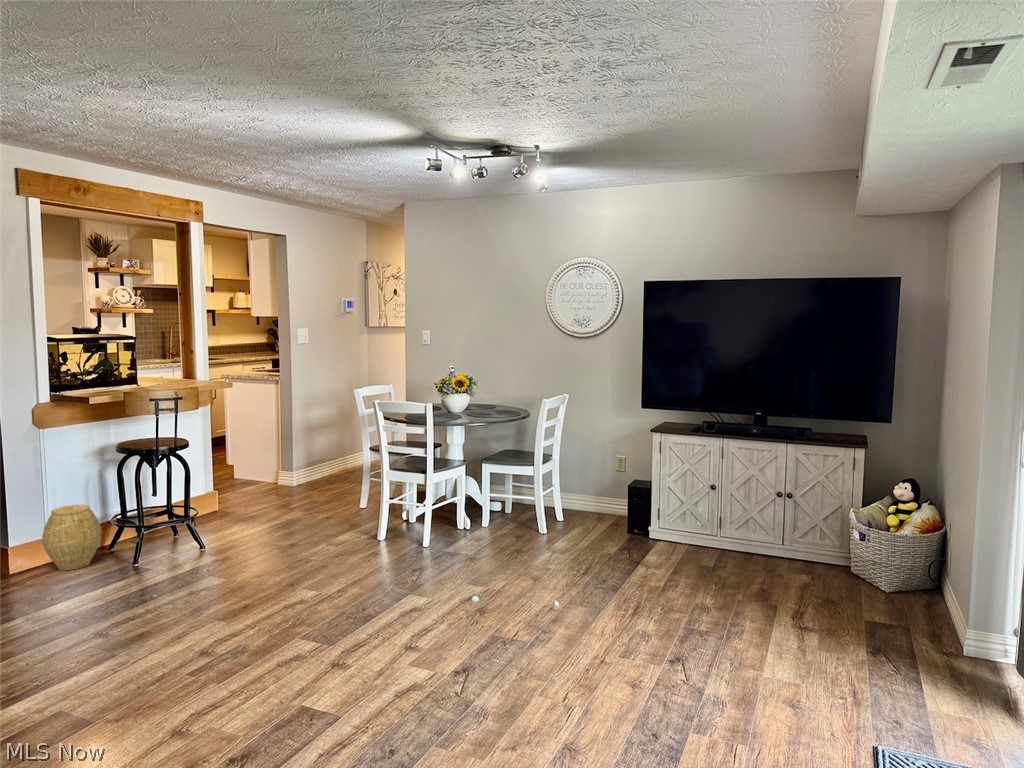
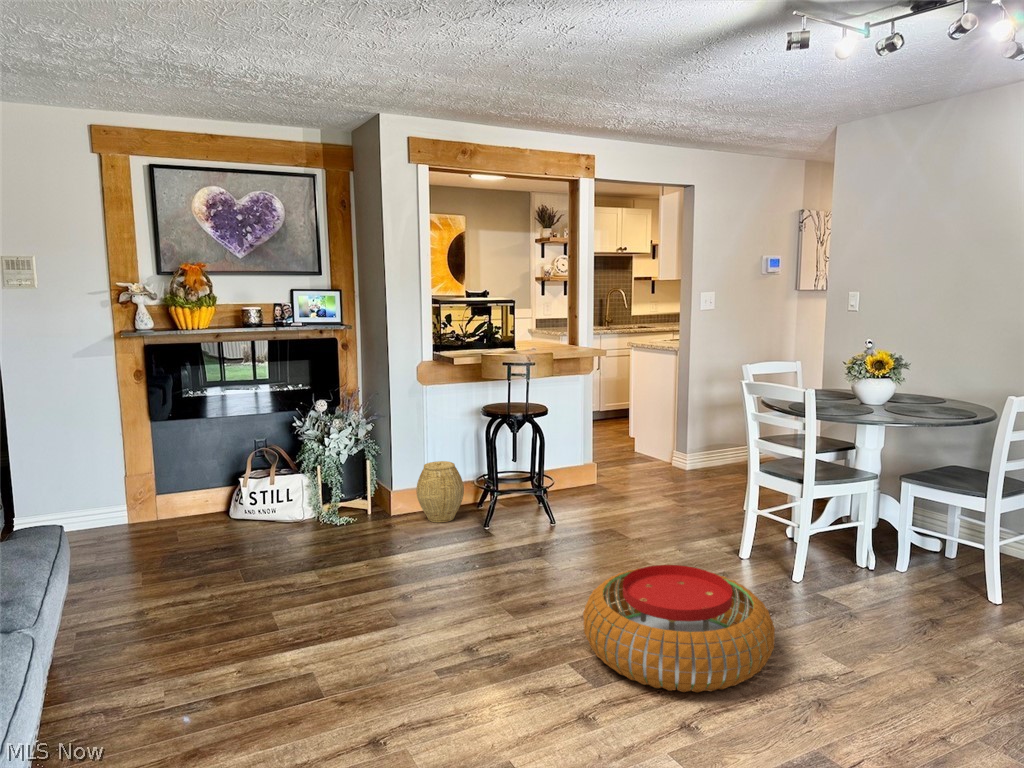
pouf: none [298,544,443,634] -> present [583,565,775,692]

